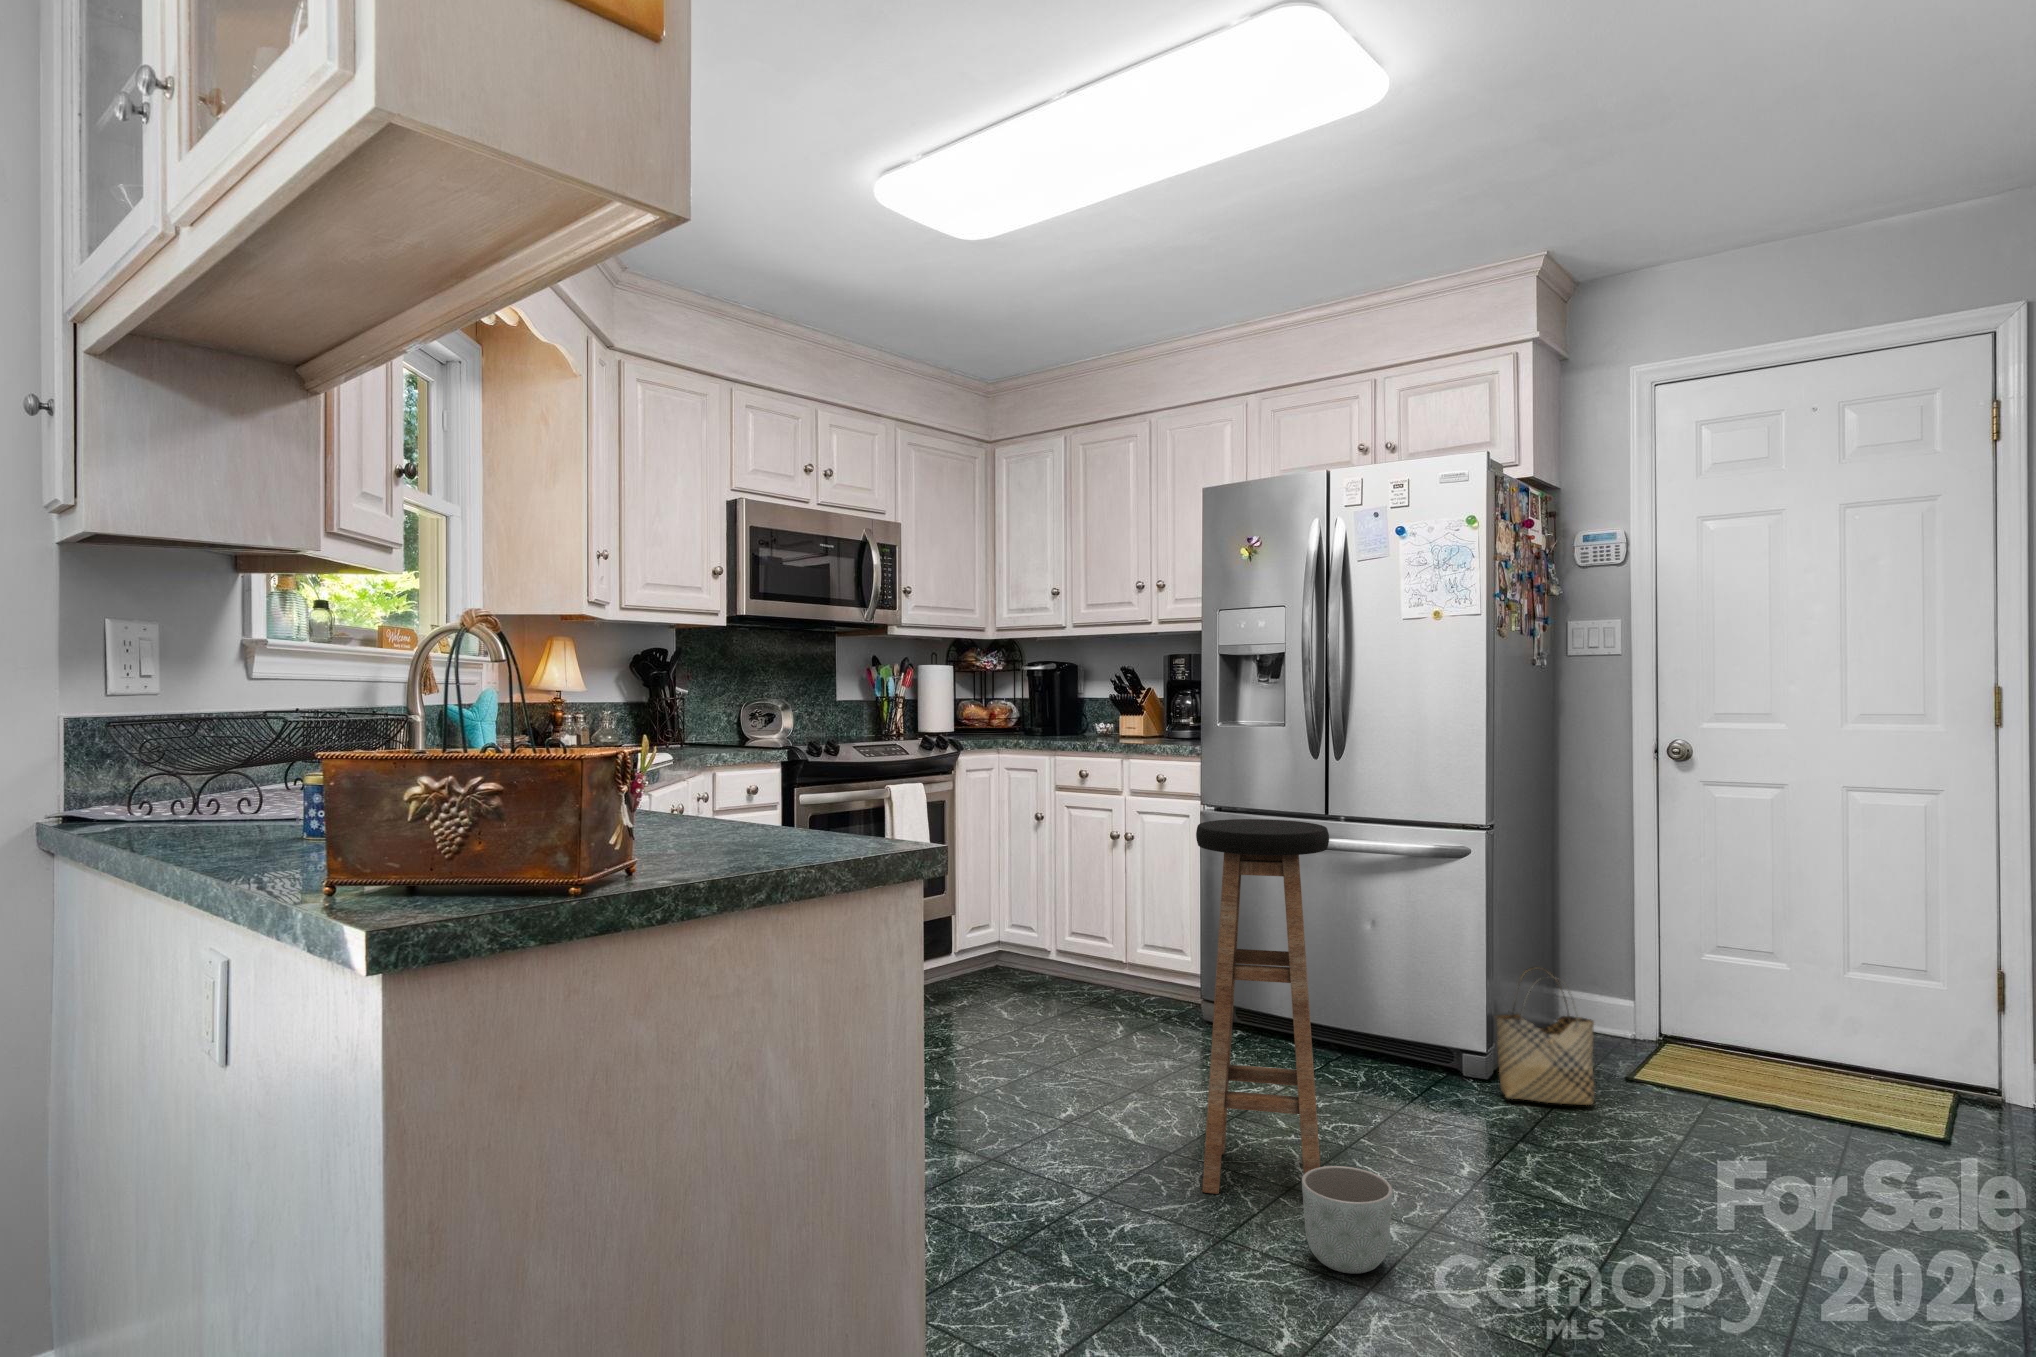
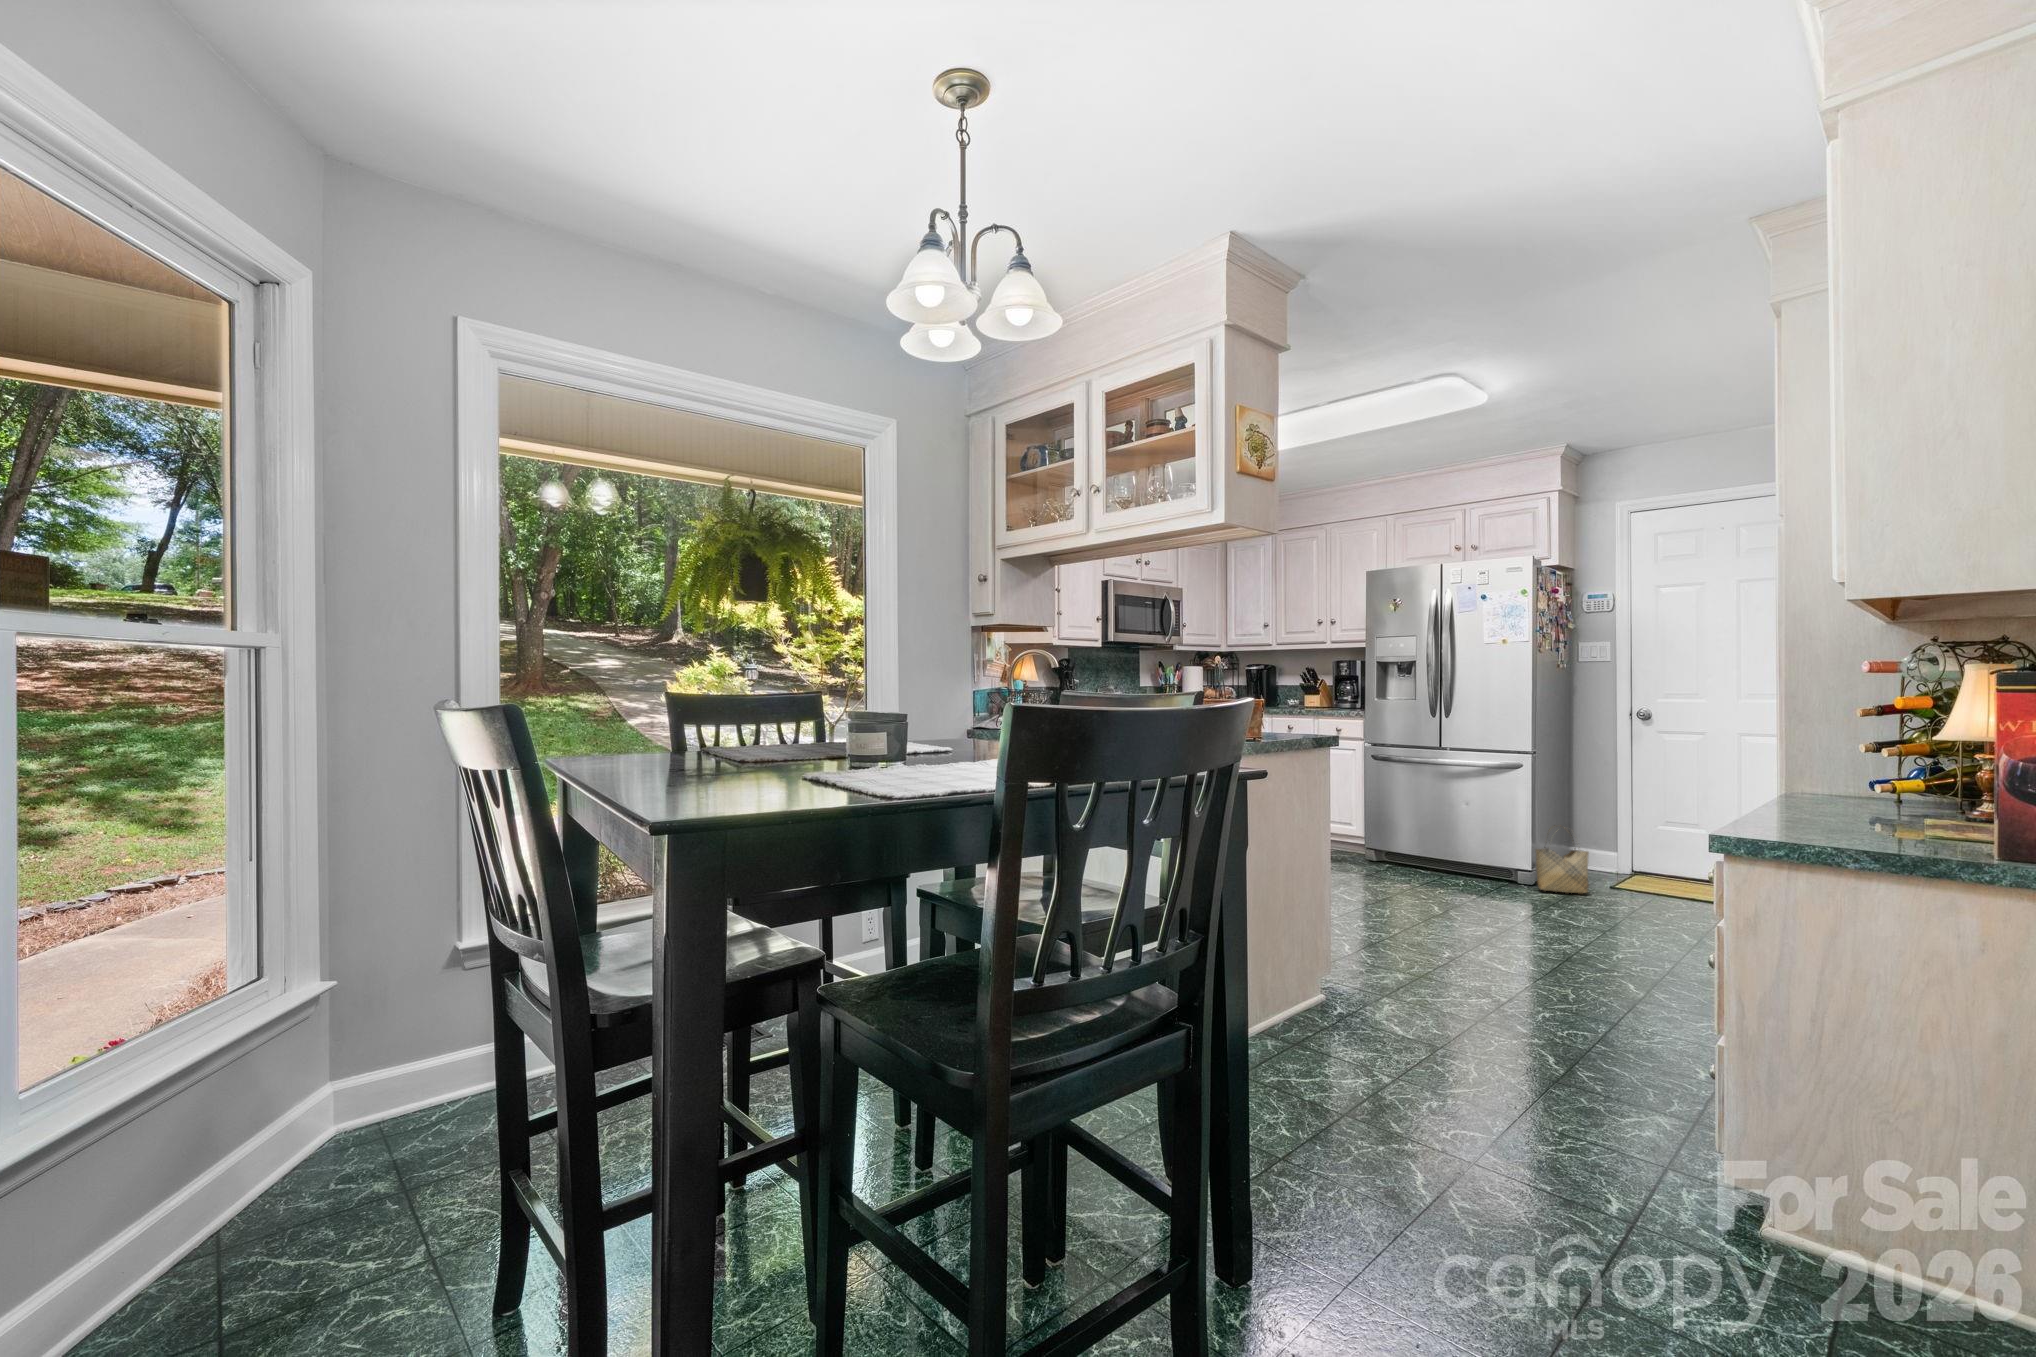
bar stool: present [1196,819,1329,1194] -> none [1385,743,1452,917]
planter: present [1302,1166,1393,1274] -> none [1444,892,1486,933]

